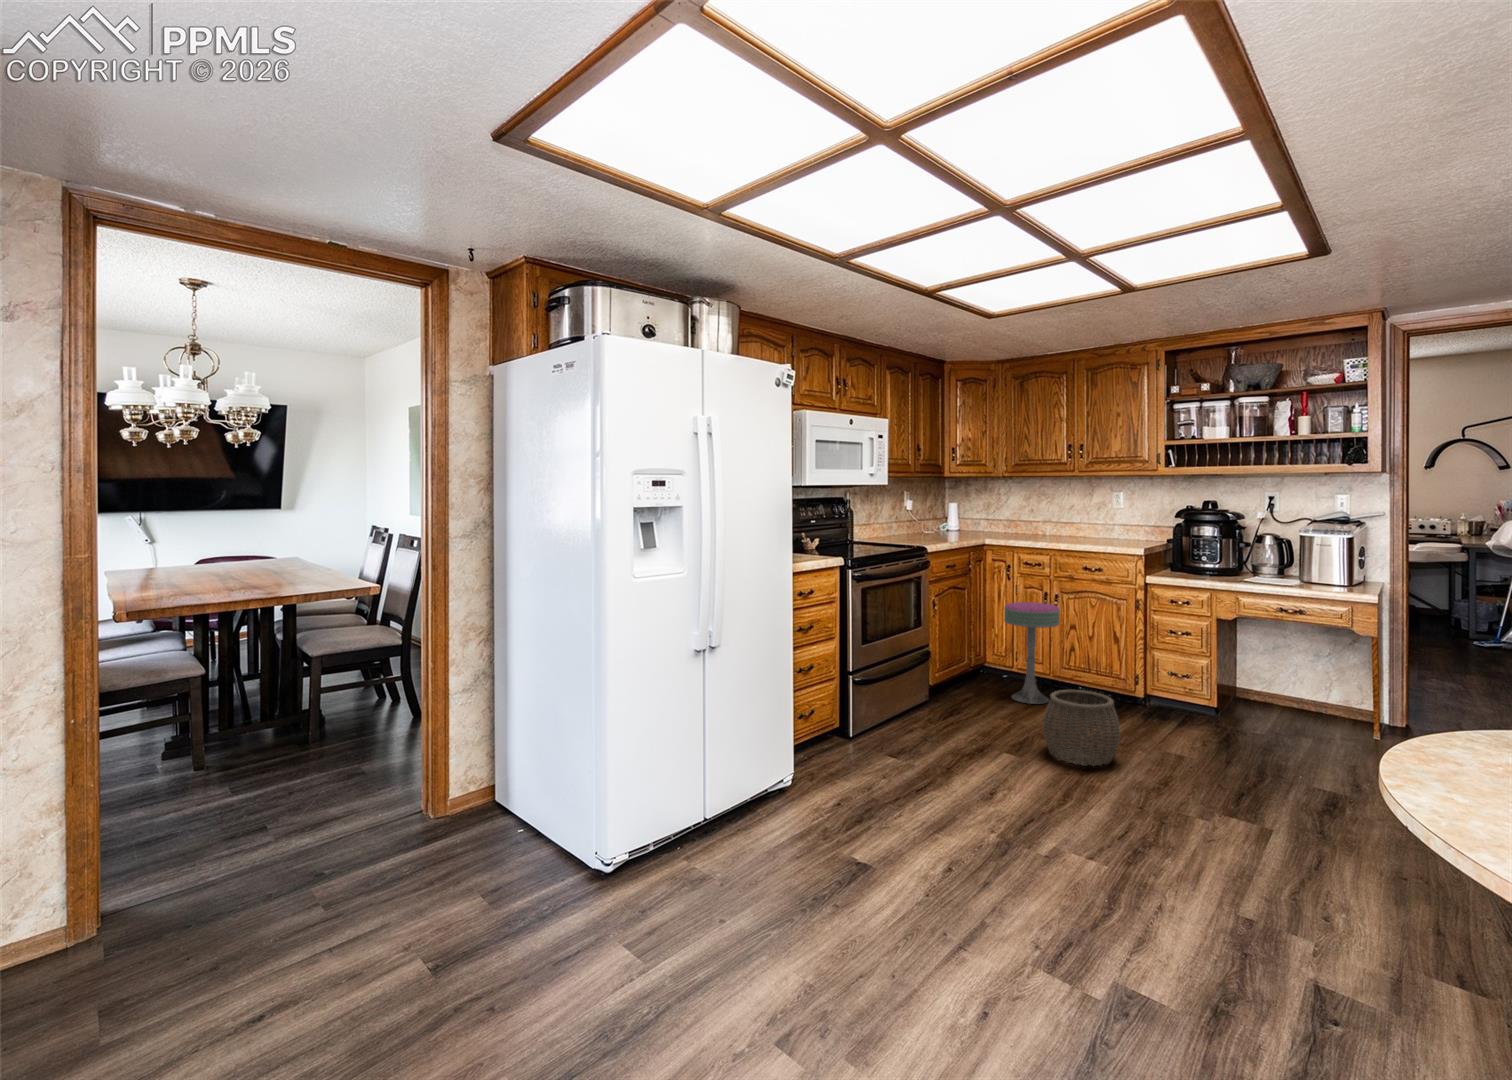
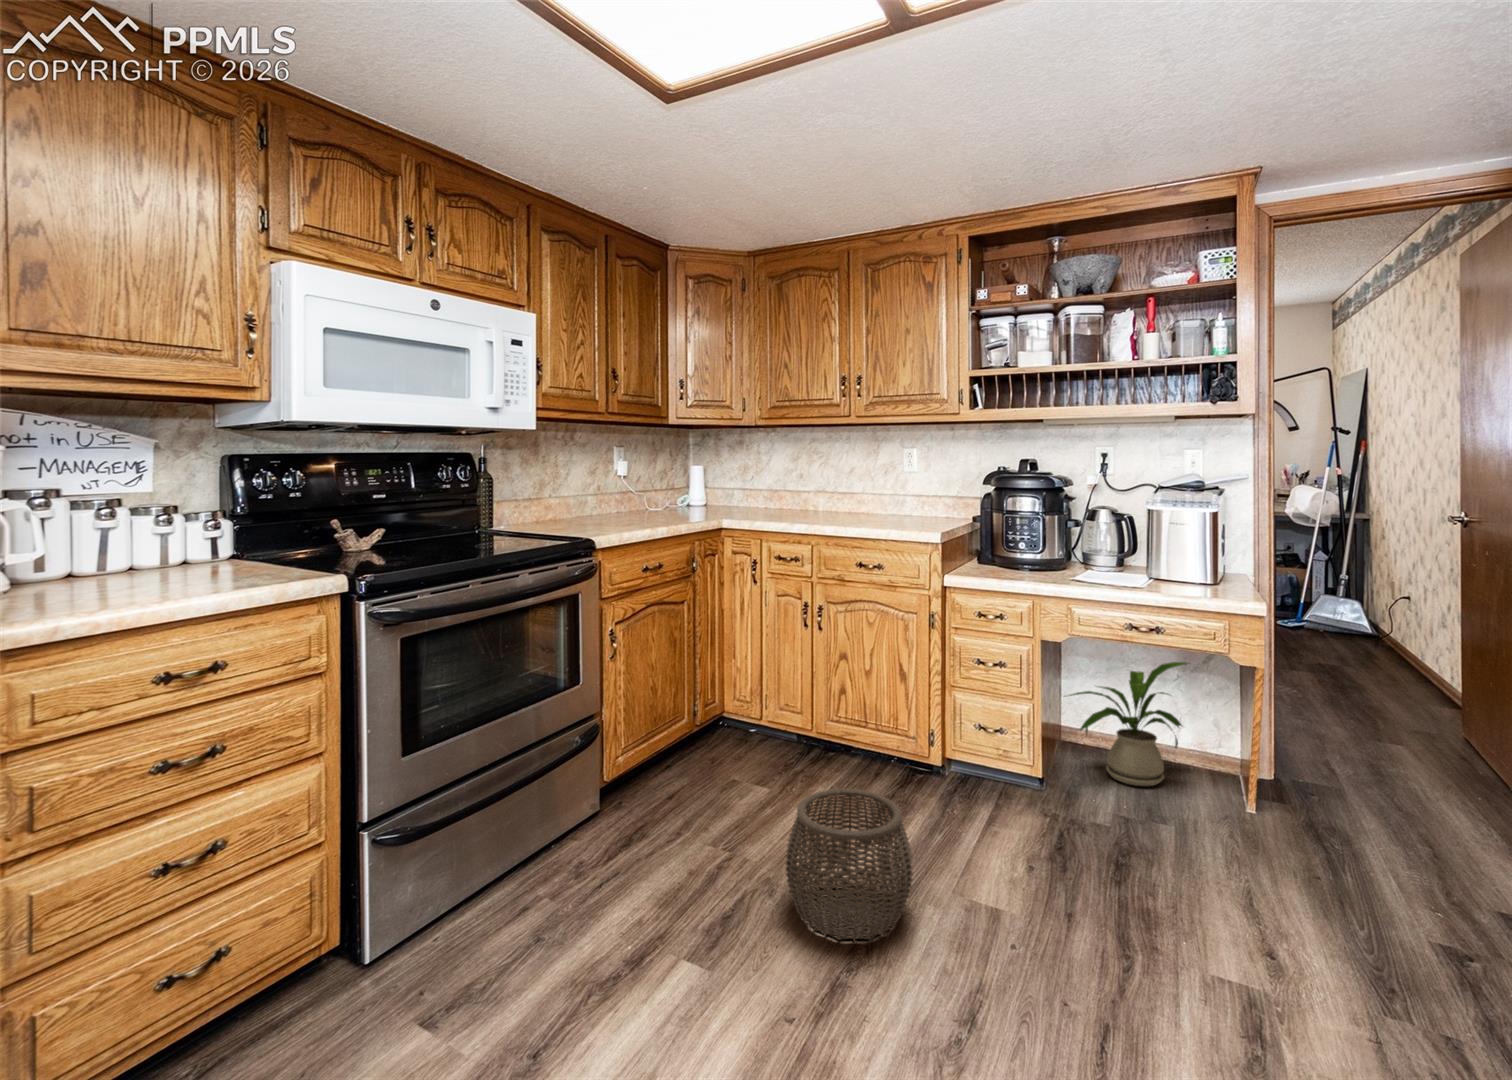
bar stool: present [1004,602,1060,704] -> none [740,620,823,785]
house plant: none [1233,640,1335,724] -> present [1070,662,1187,786]

